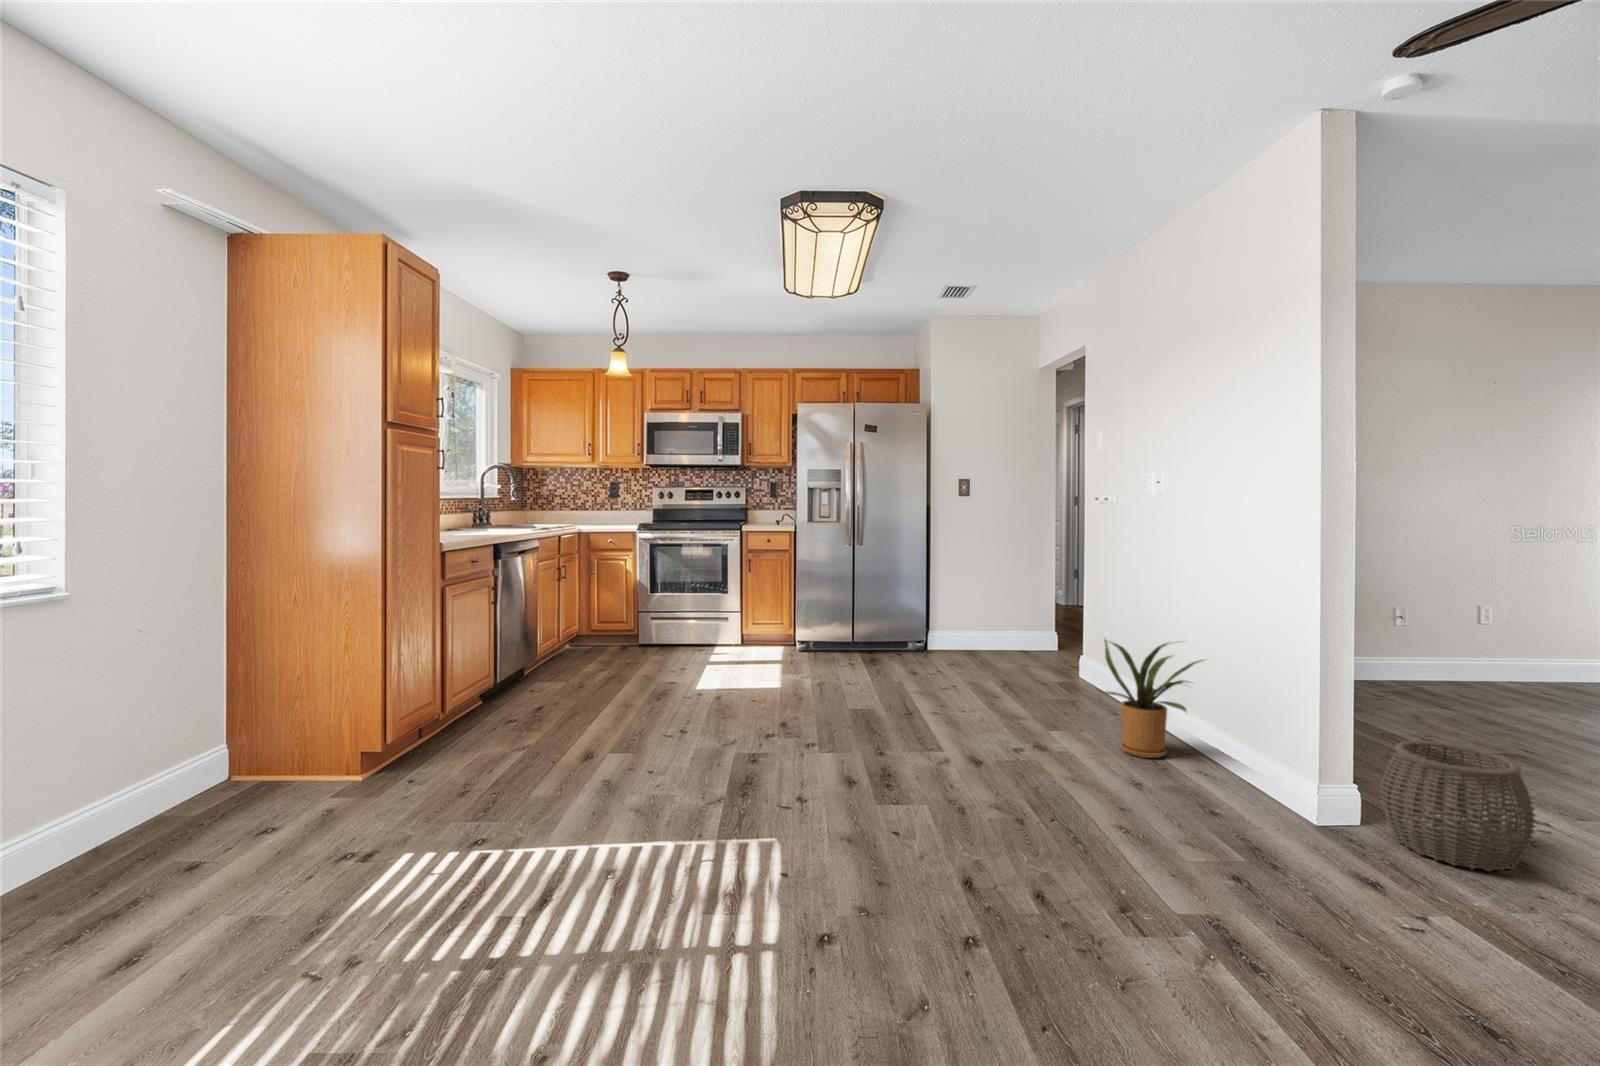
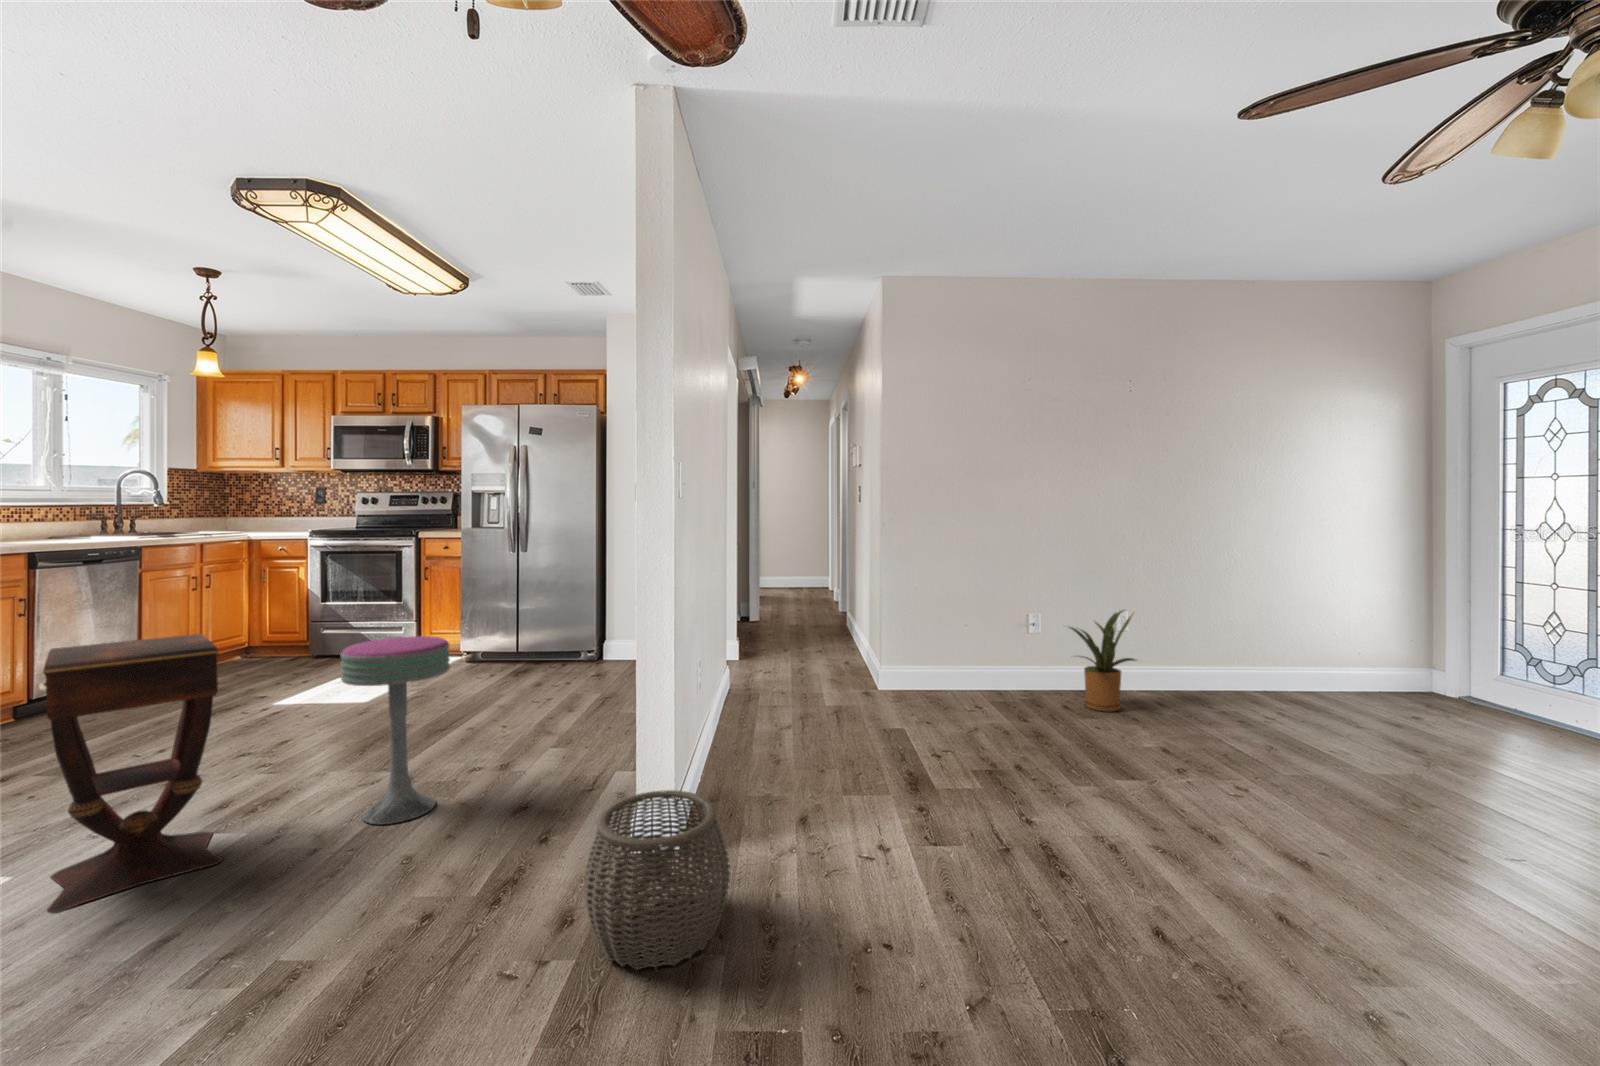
side table: none [854,615,989,836] -> present [39,634,223,912]
bar stool: none [997,620,1081,779] -> present [341,636,450,824]
house plant: present [1100,639,1202,758] -> present [1070,610,1135,712]

